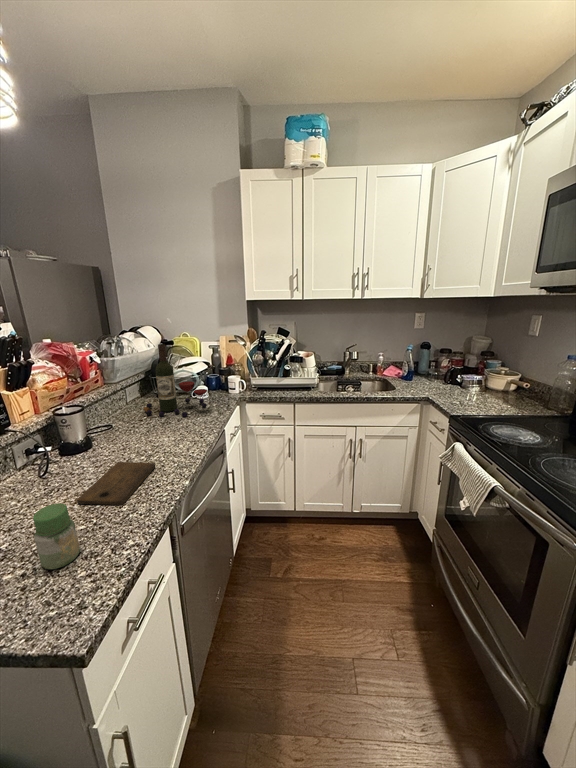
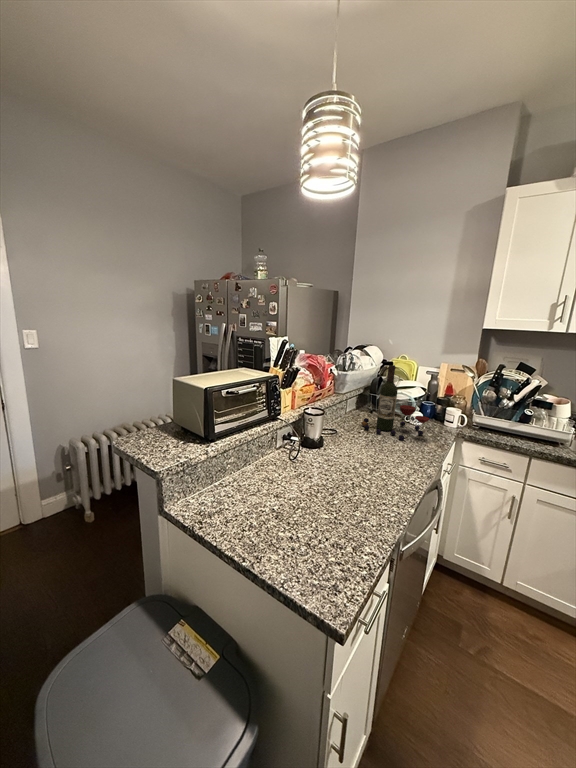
cutting board: present [77,462,155,505] -> none [319,468,381,509]
jar: present [33,503,80,569] -> none [300,490,330,545]

